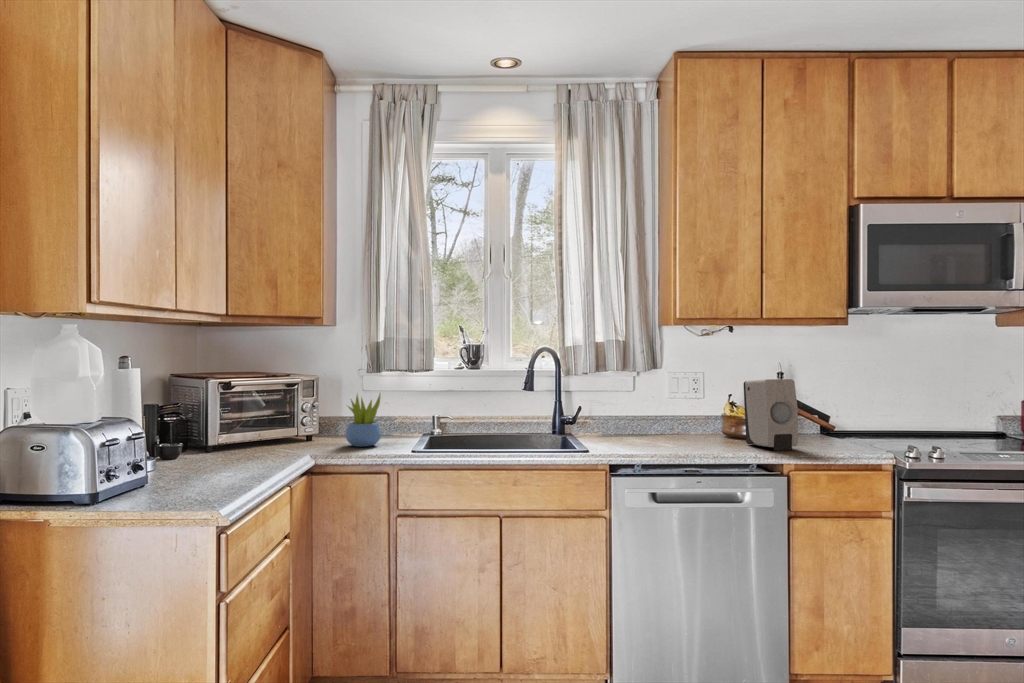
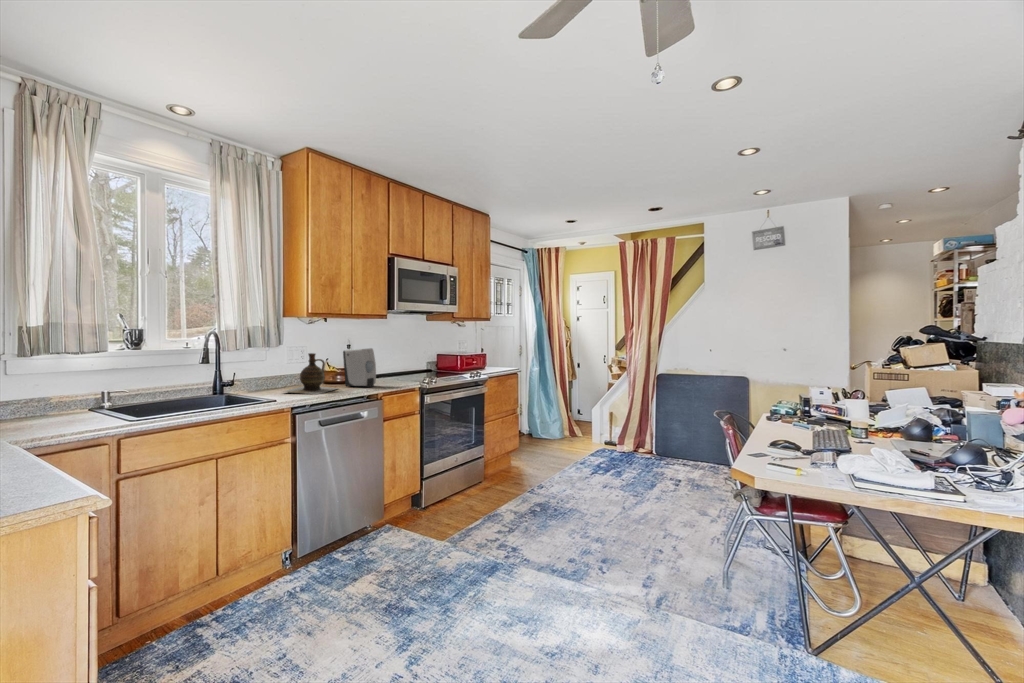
ceramic jug: none [631,383,725,451] -> present [283,353,337,394]
succulent plant: present [346,394,381,447] -> none [38,372,82,425]

